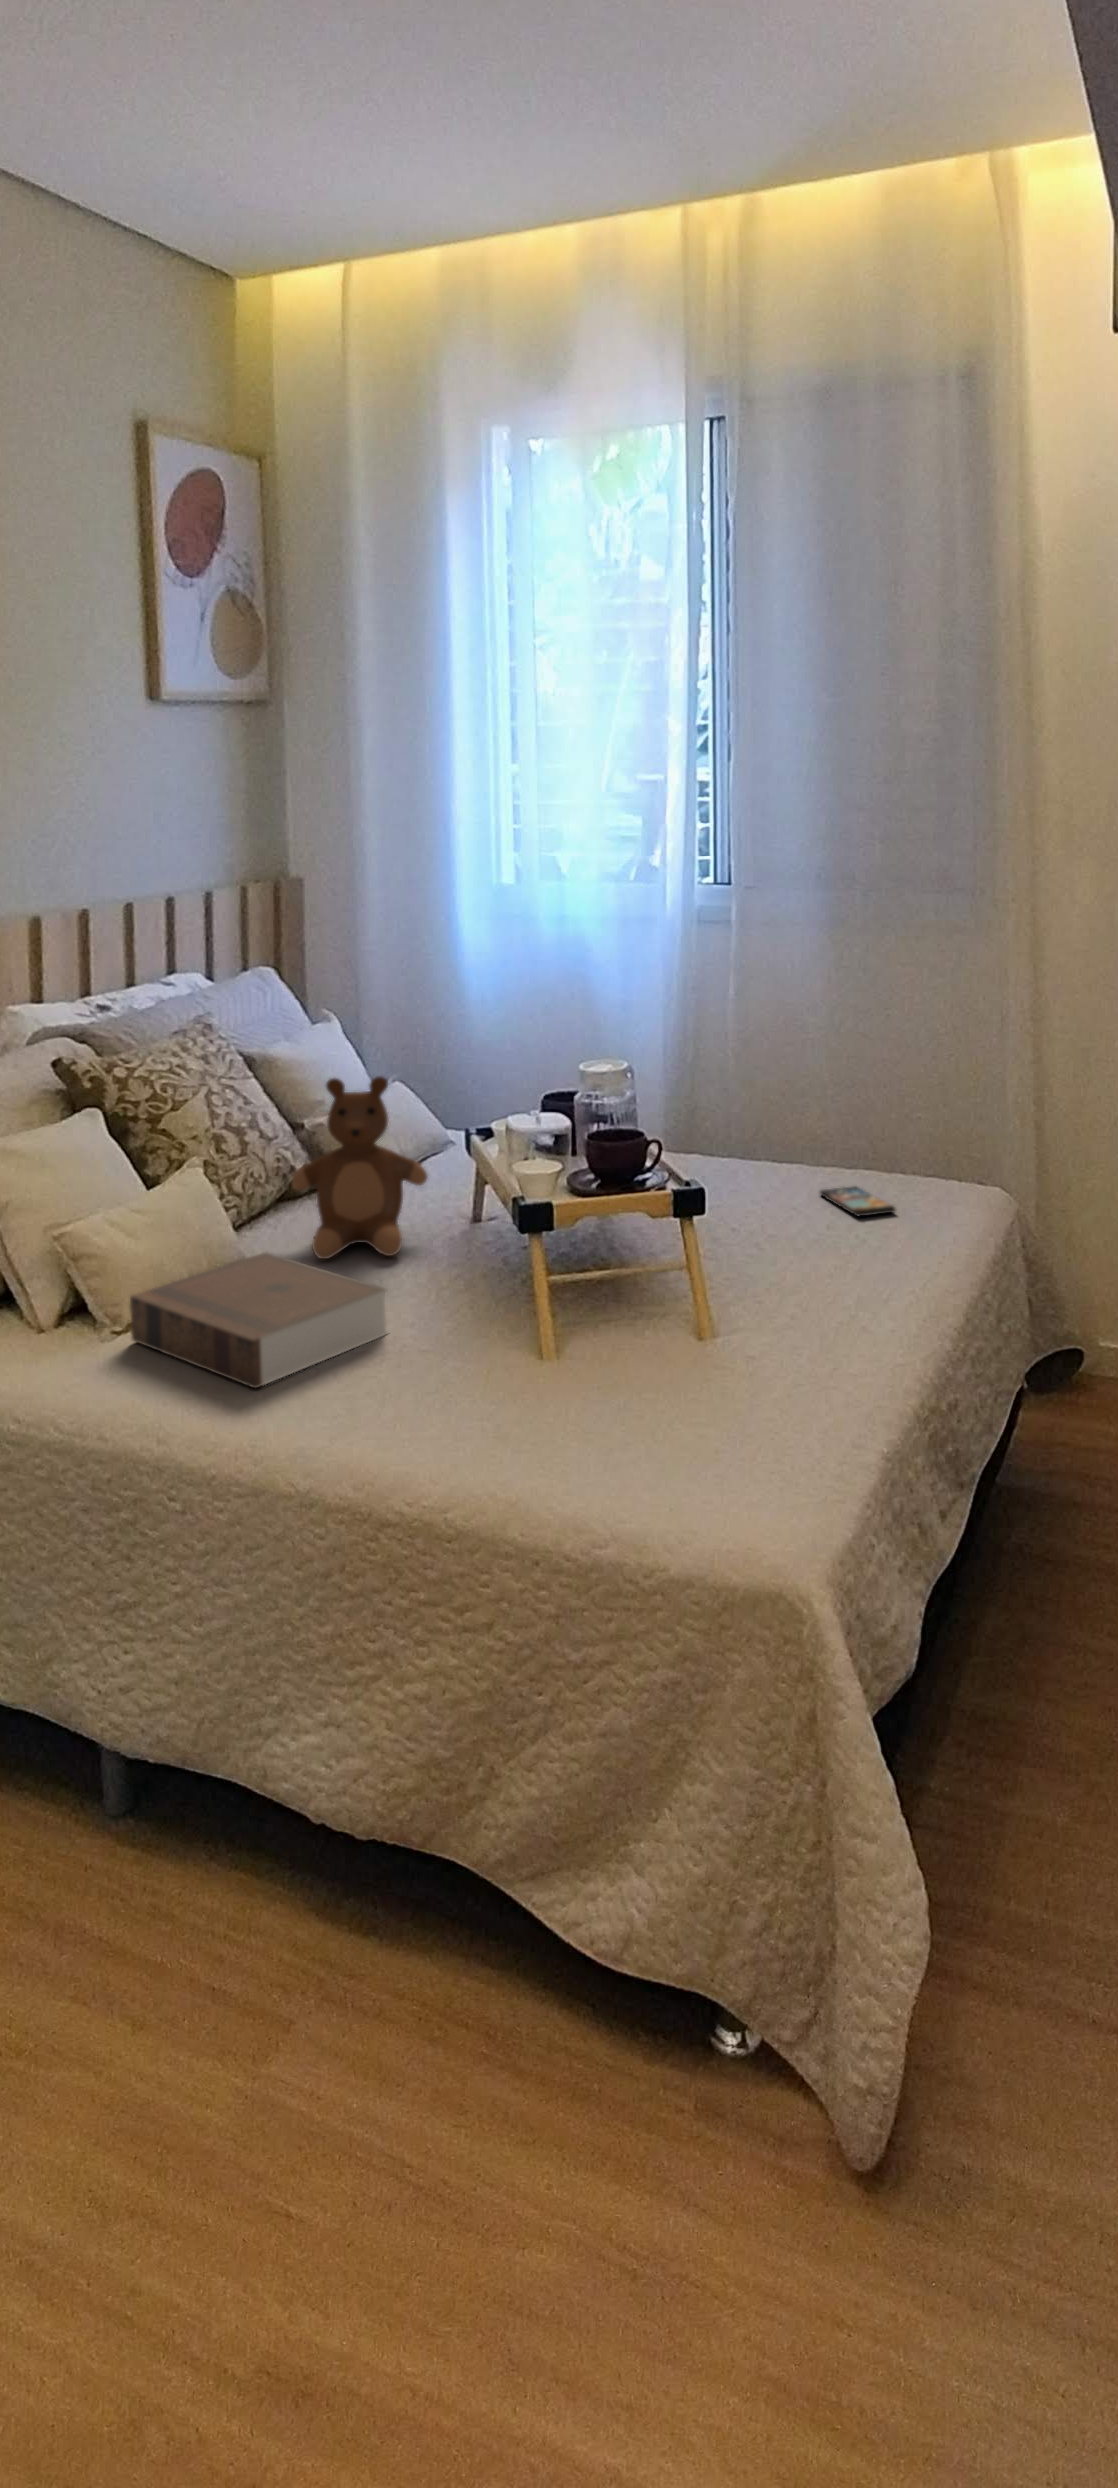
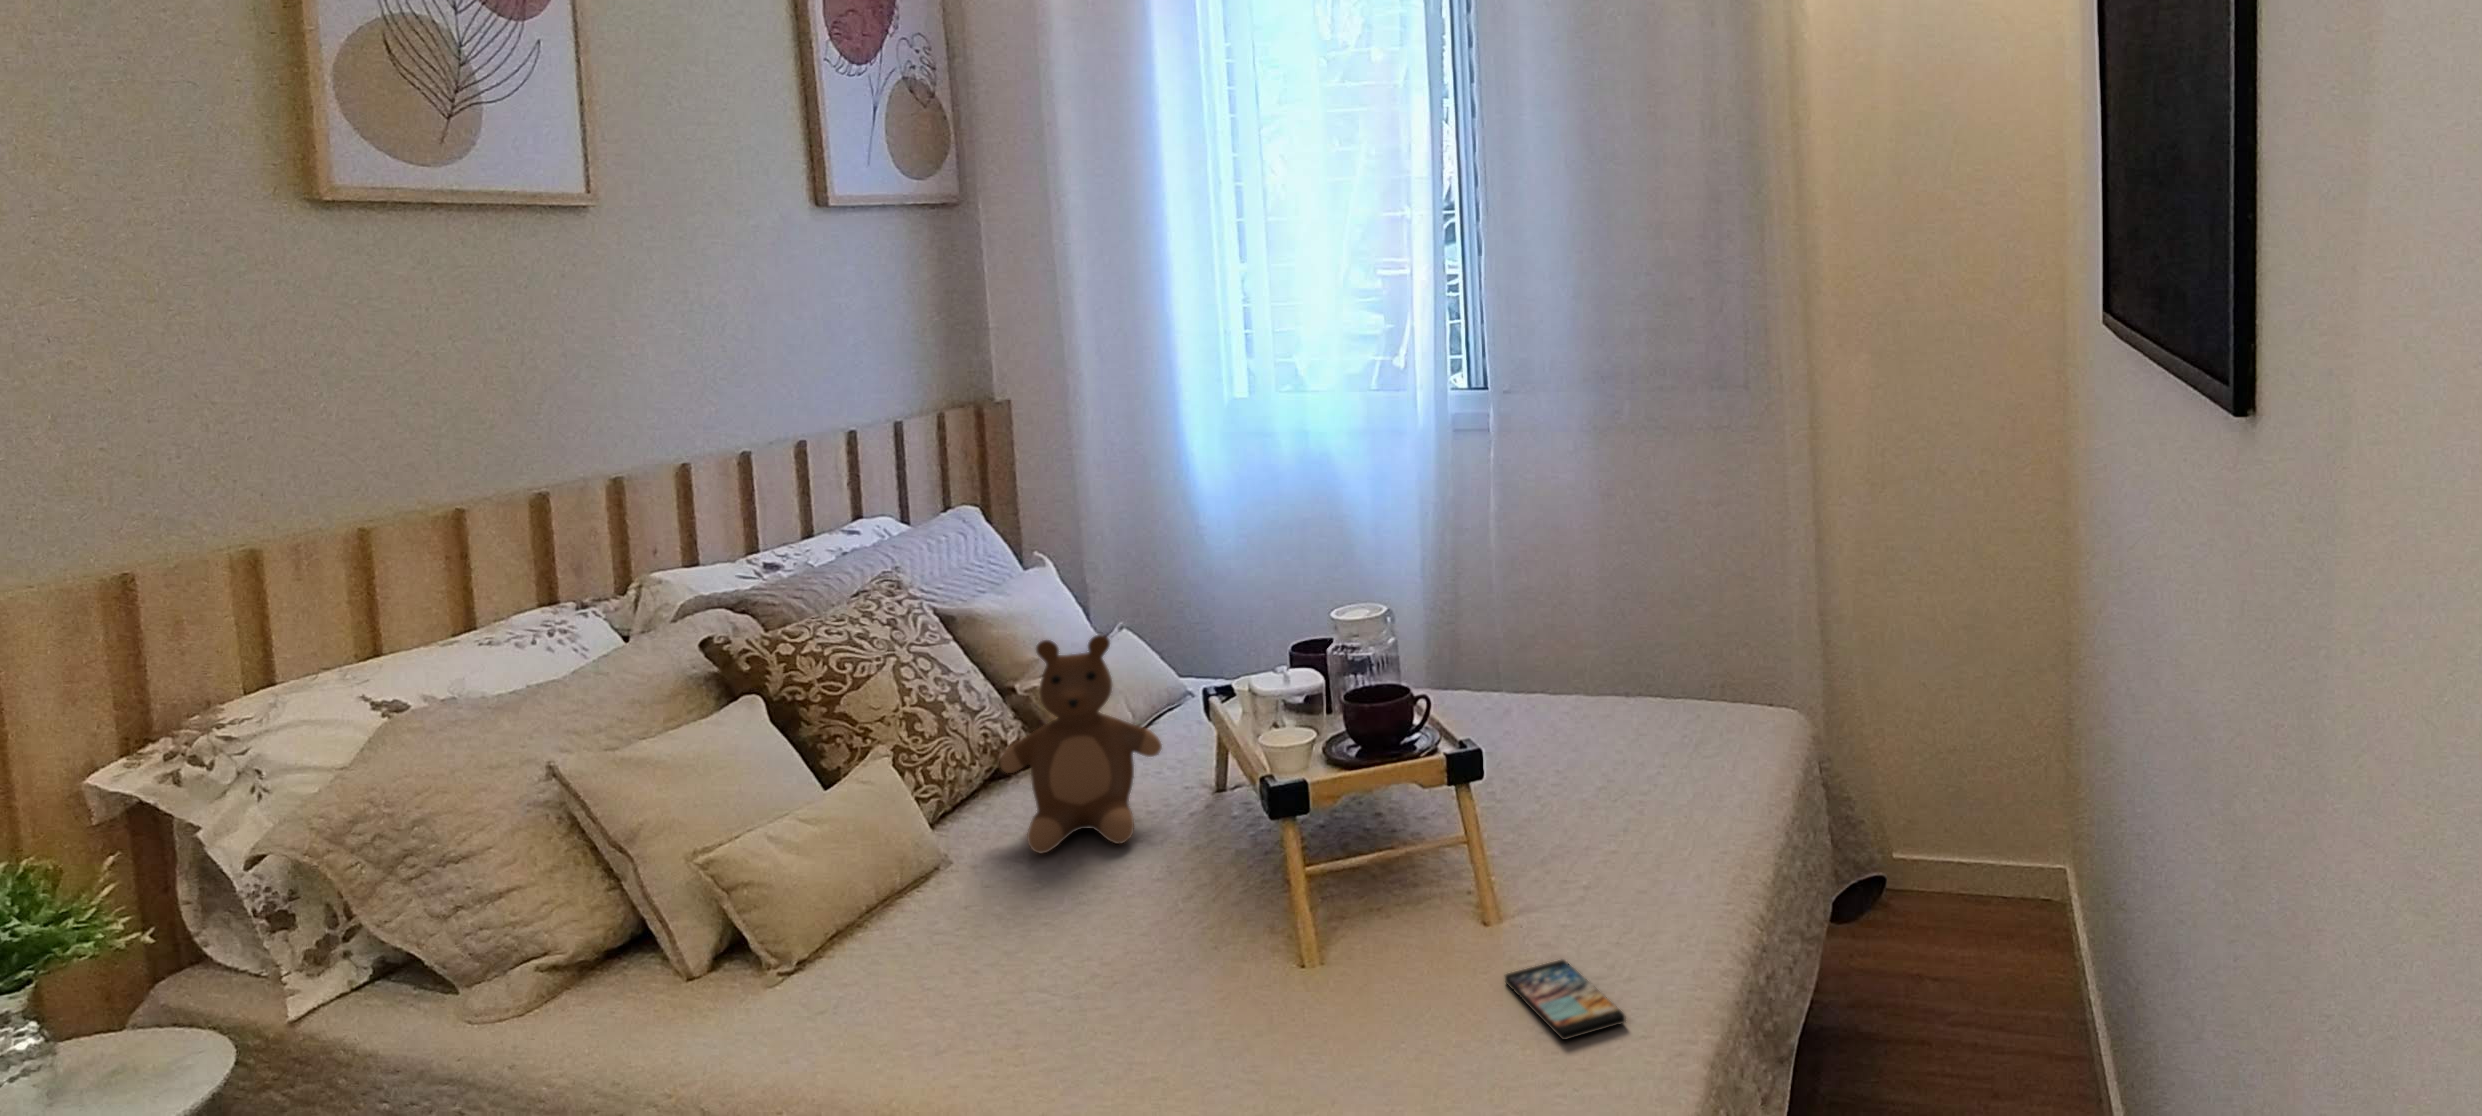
smartphone: present [820,1186,895,1217] -> present [1505,960,1626,1040]
book: present [130,1252,388,1388] -> none [798,855,1122,1039]

